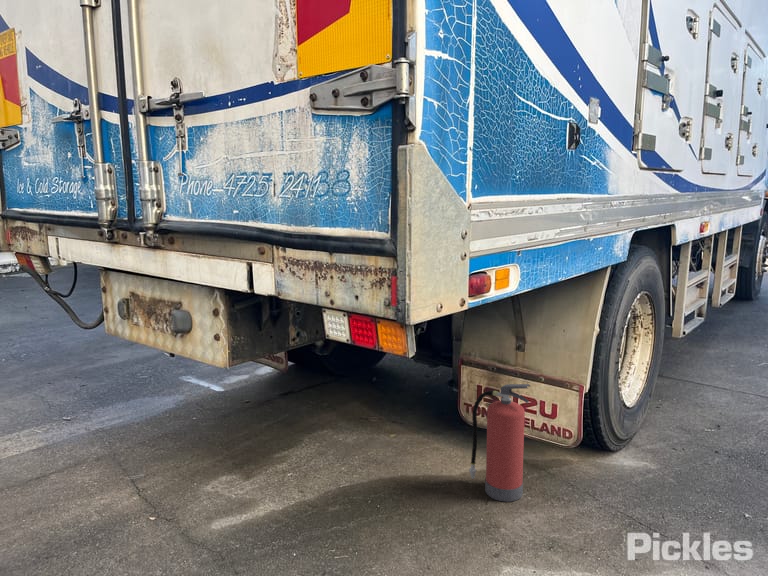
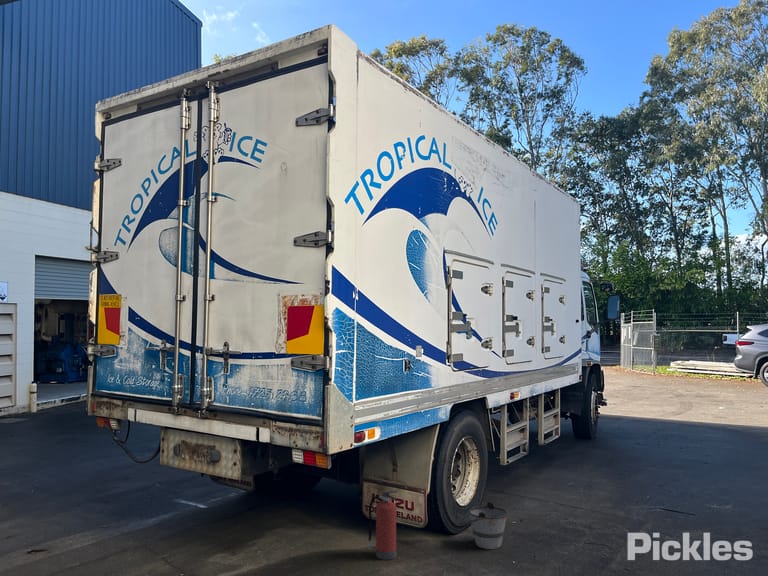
bucket: none [624,399,725,483] -> present [458,502,508,549]

